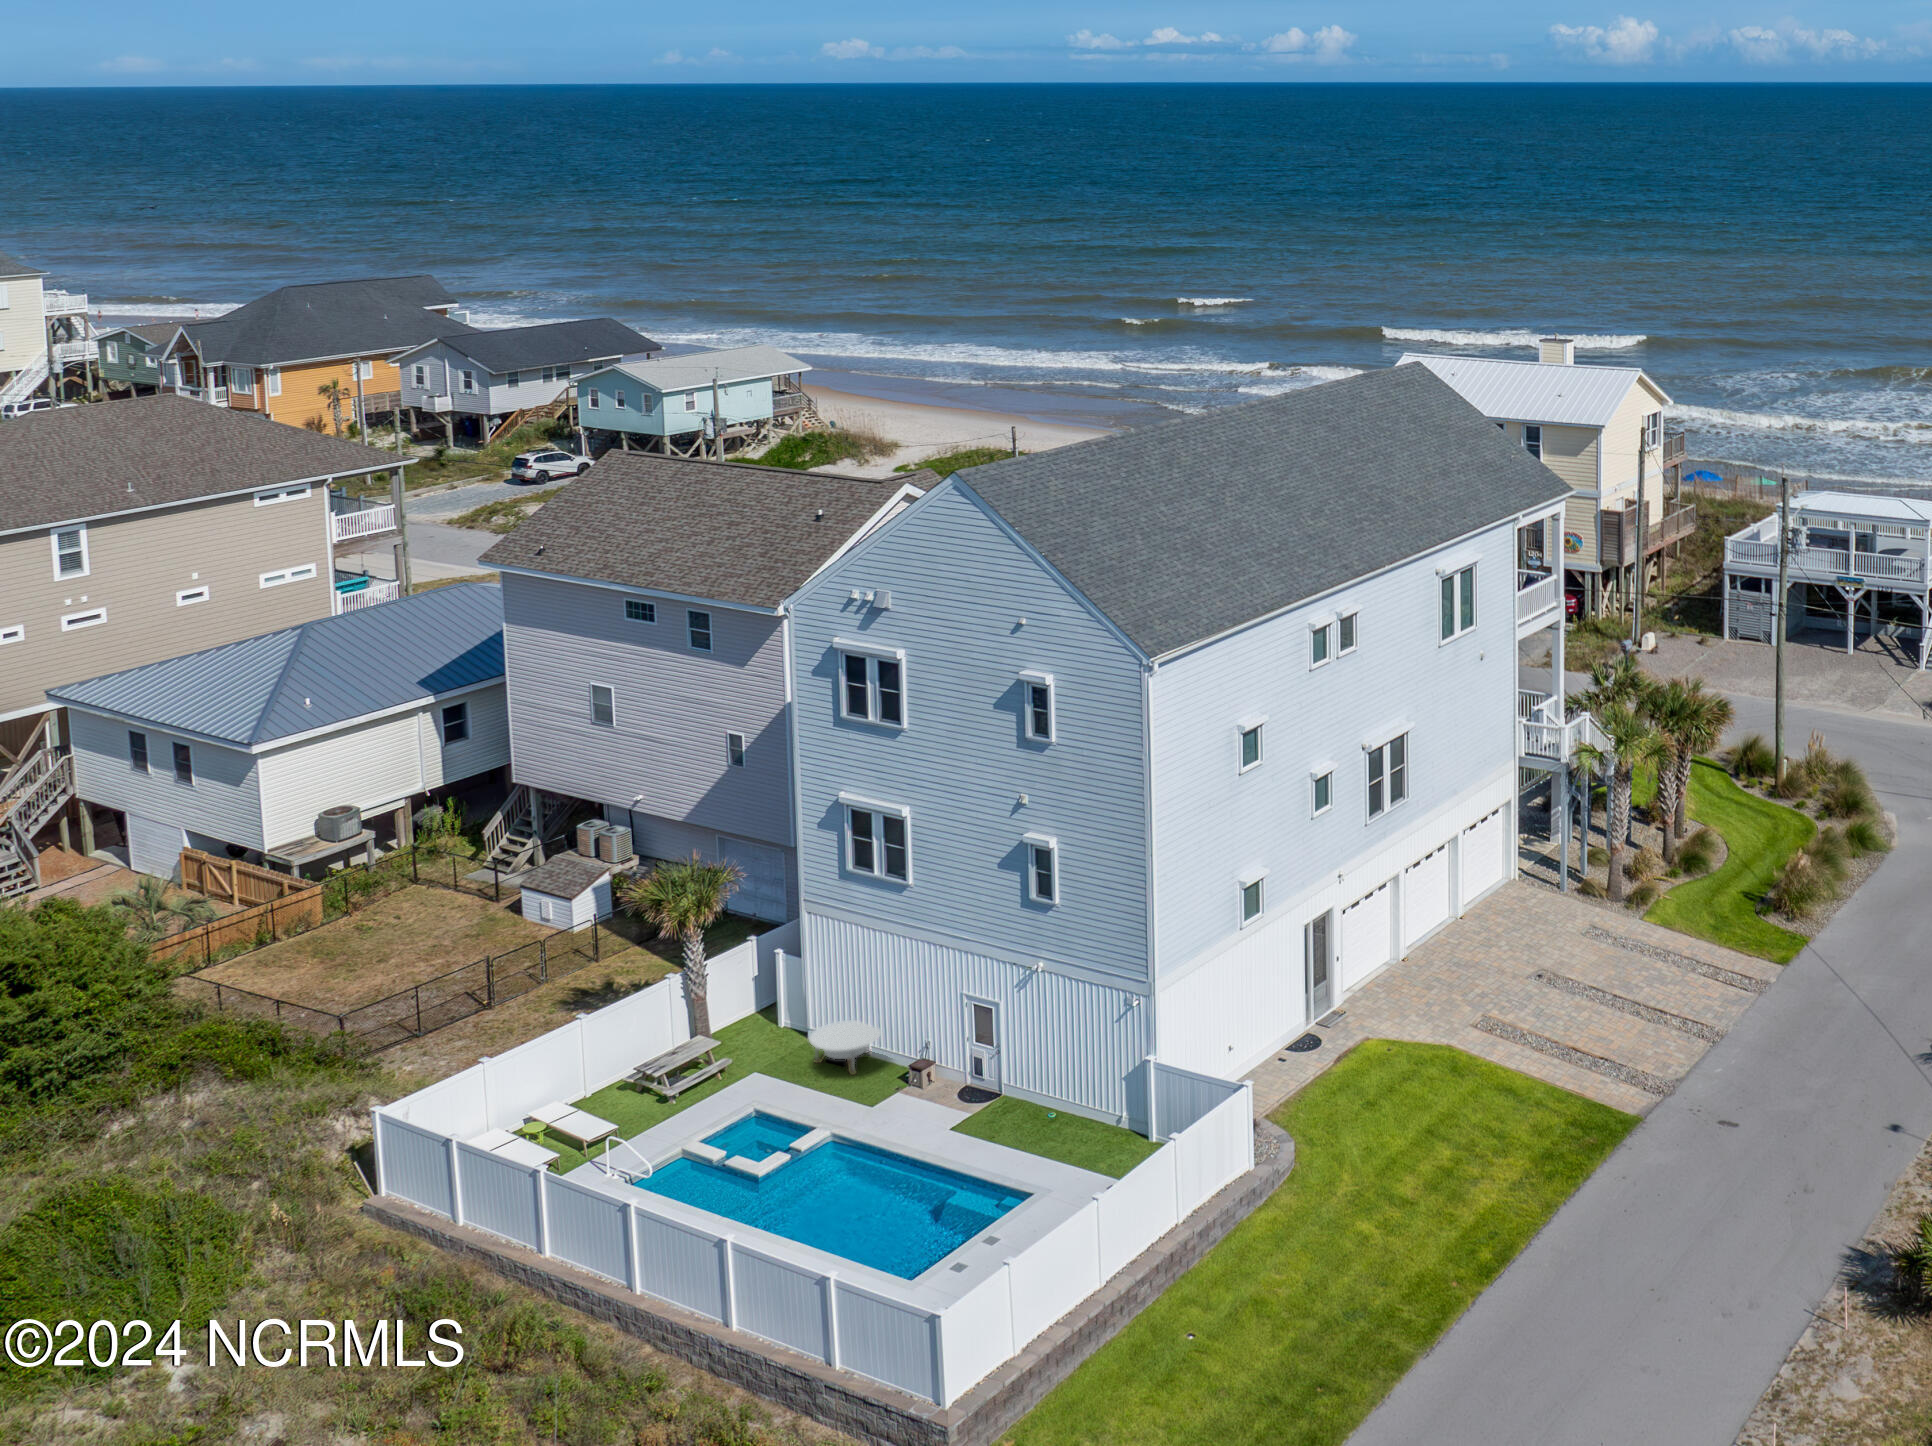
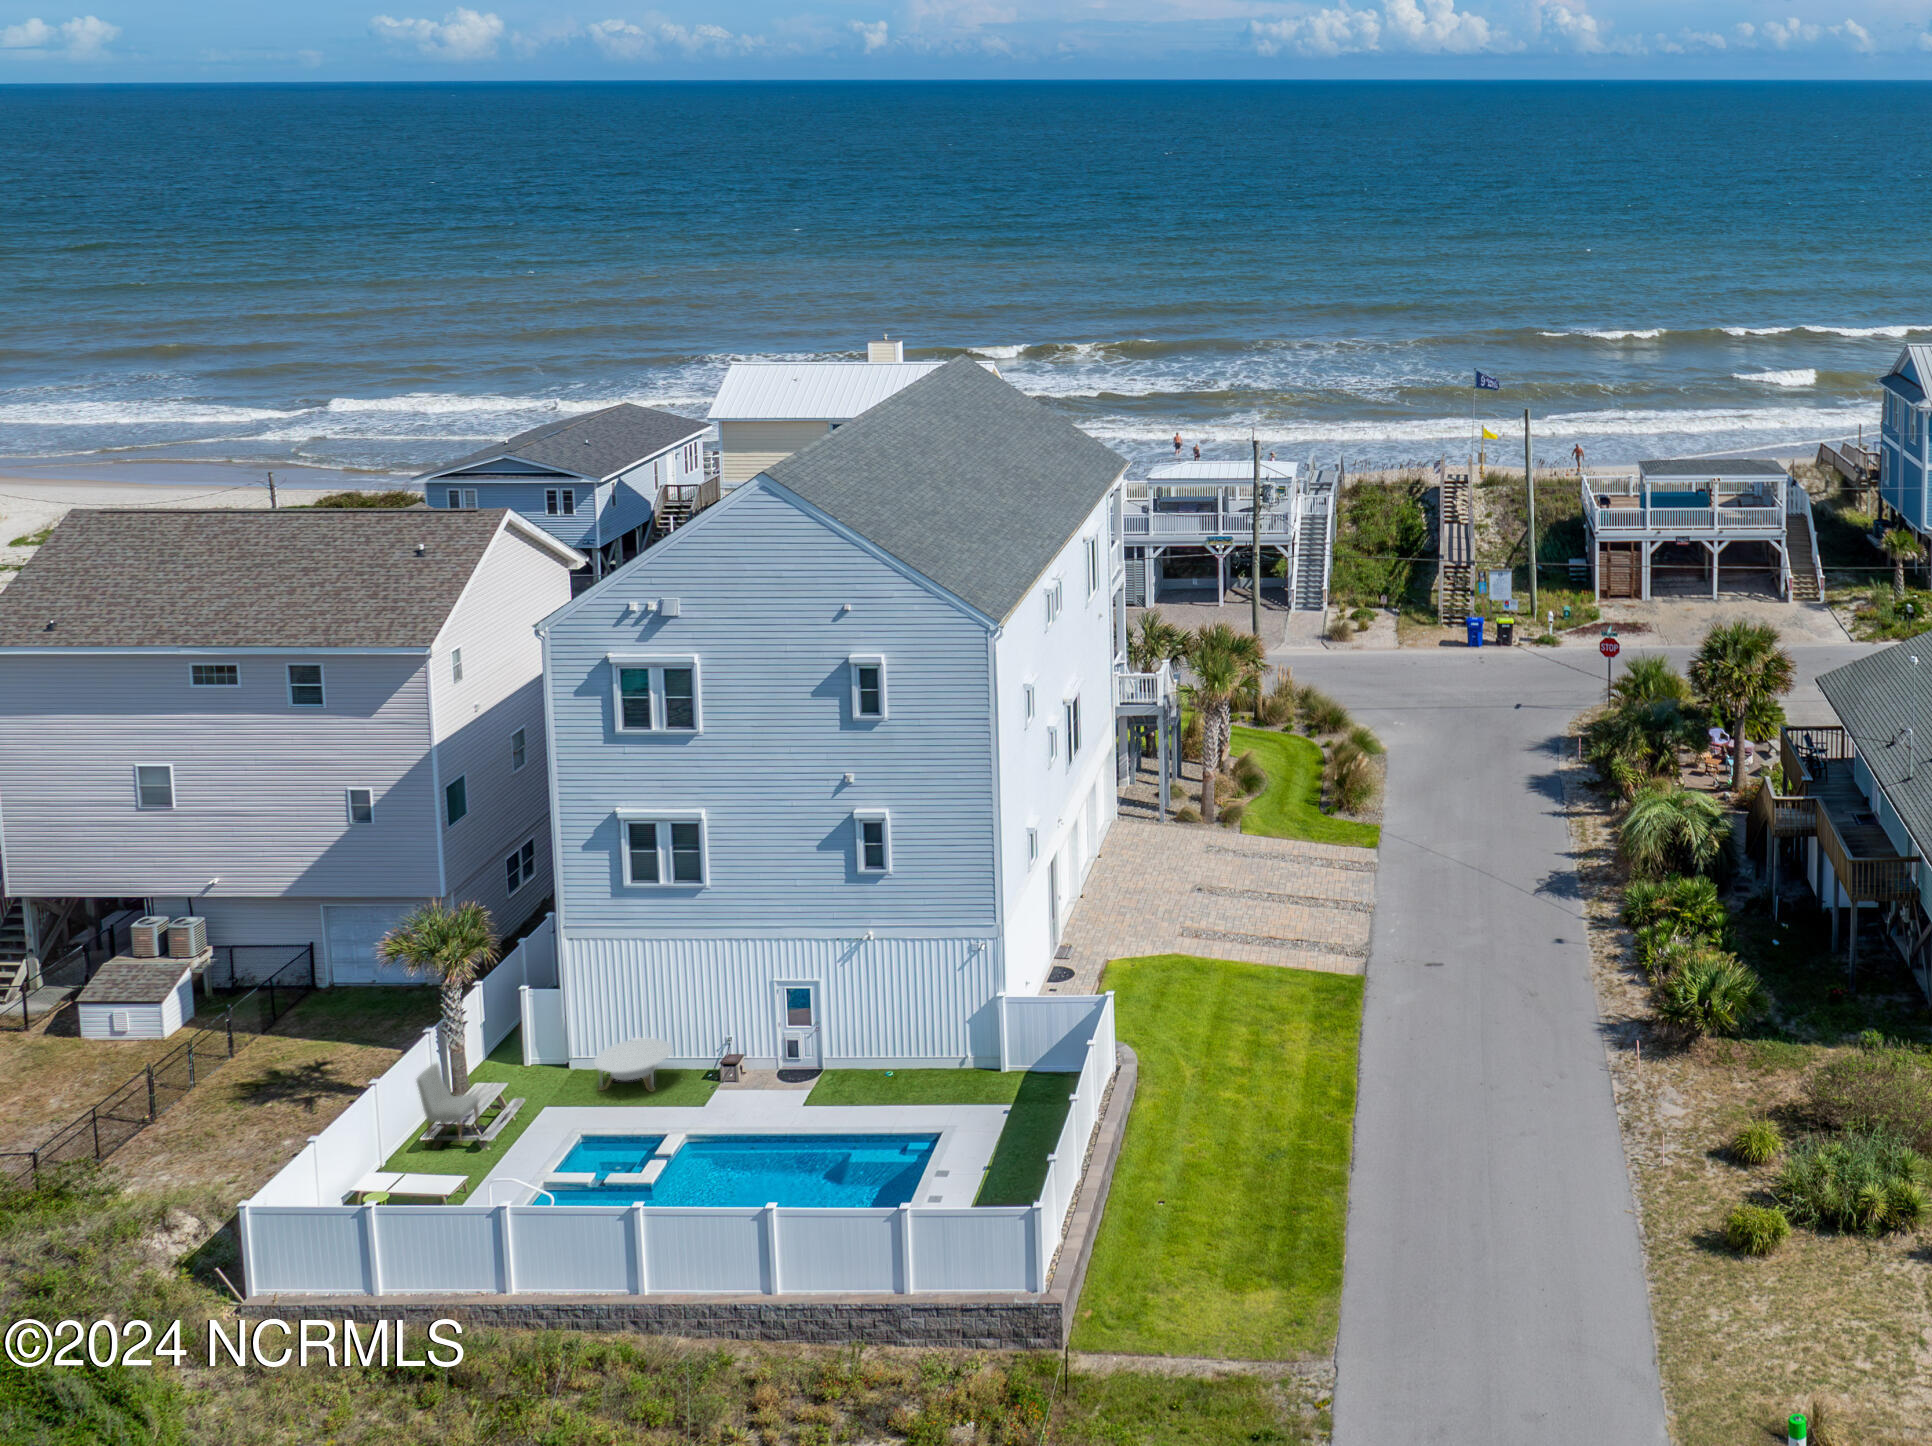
chair: none [647,1003,703,1085] -> present [417,1063,479,1144]

